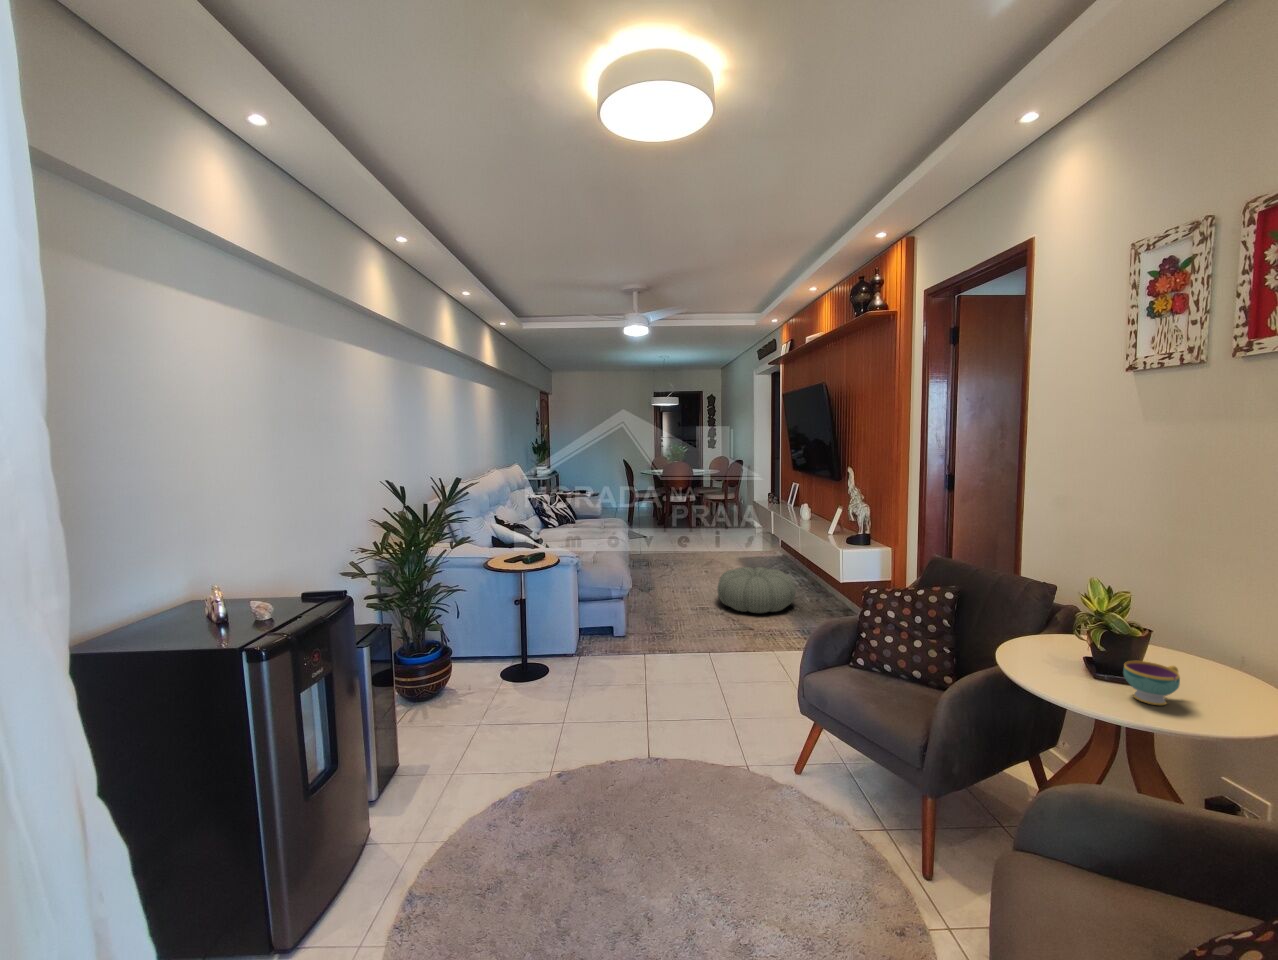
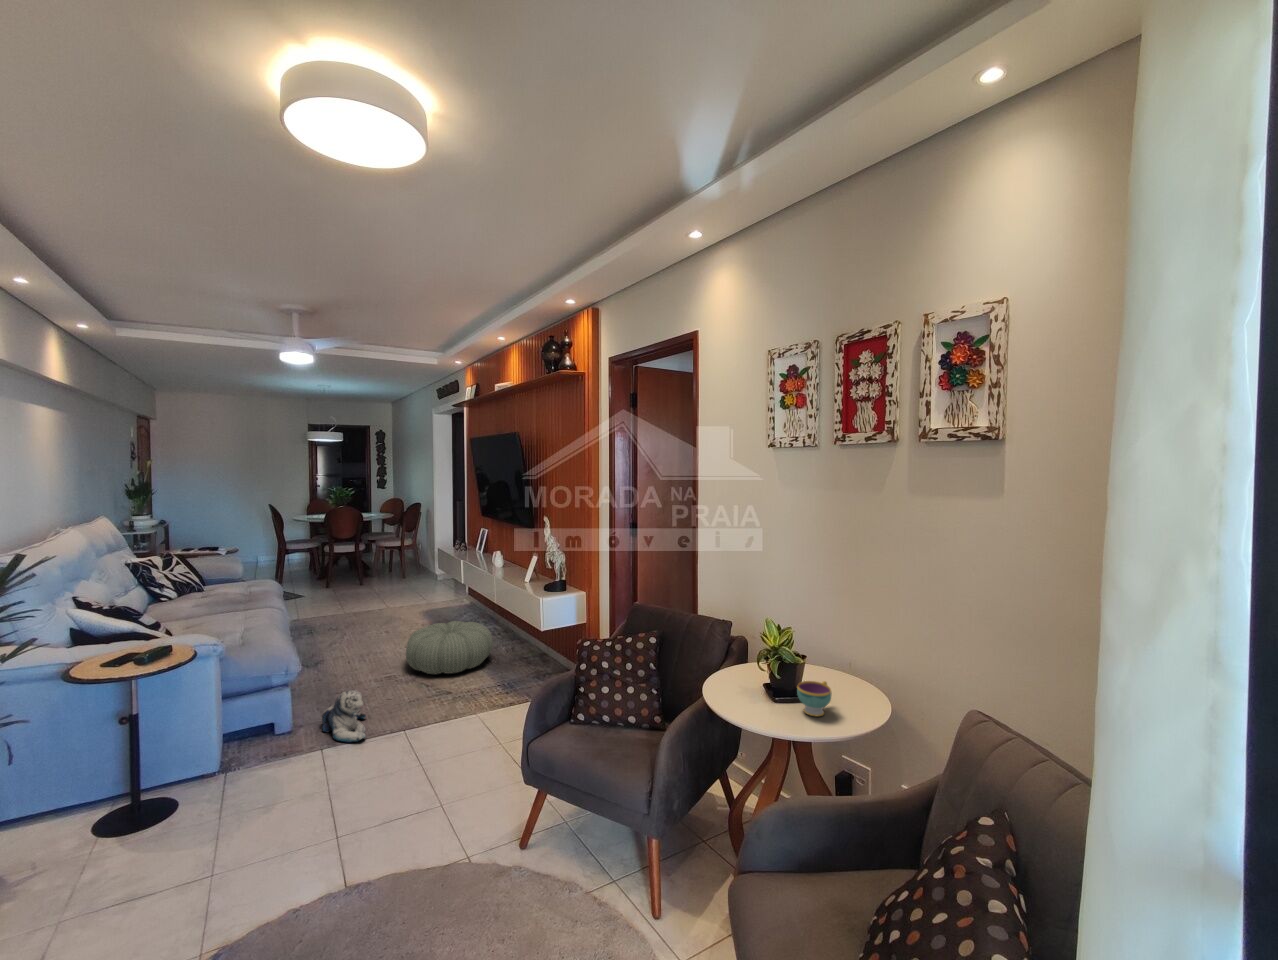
plush toy: none [650,609,683,651] -> present [322,690,366,743]

